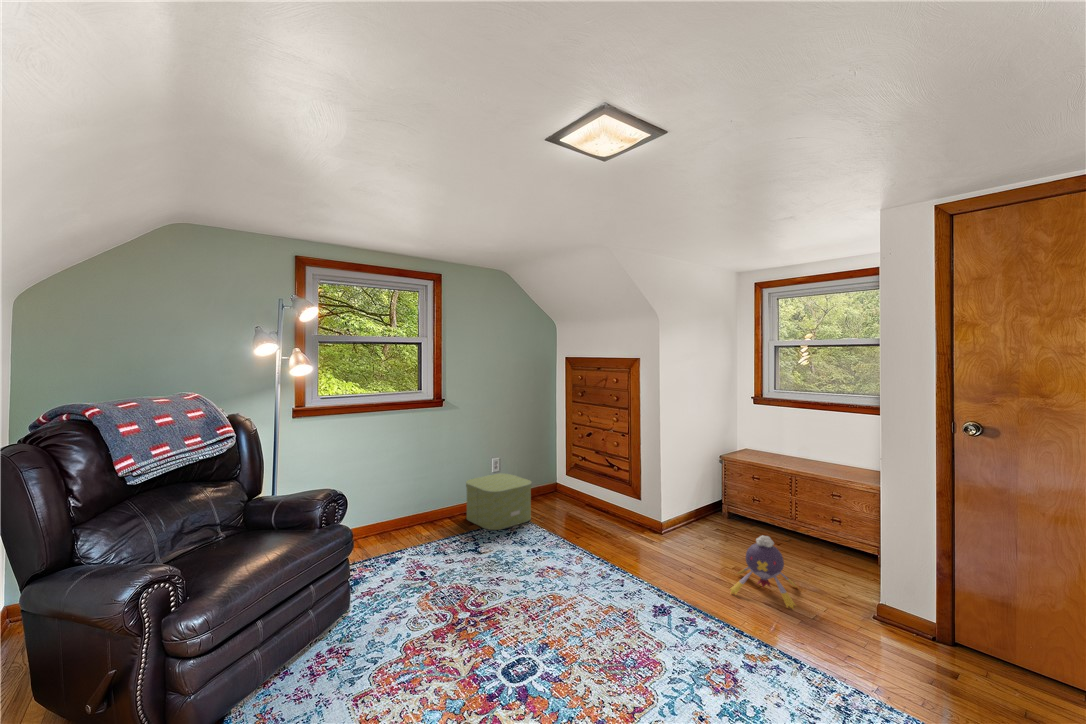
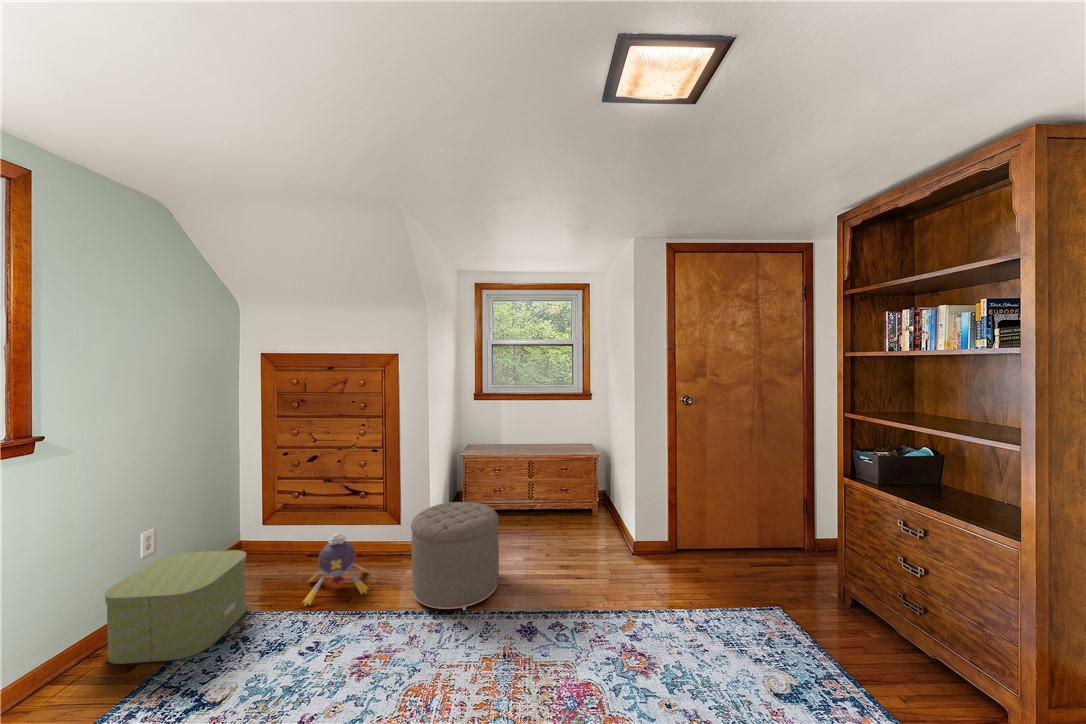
ottoman: none [611,486,690,577] -> present [411,502,499,610]
plush toy: present [730,536,797,609] -> present [303,533,369,606]

